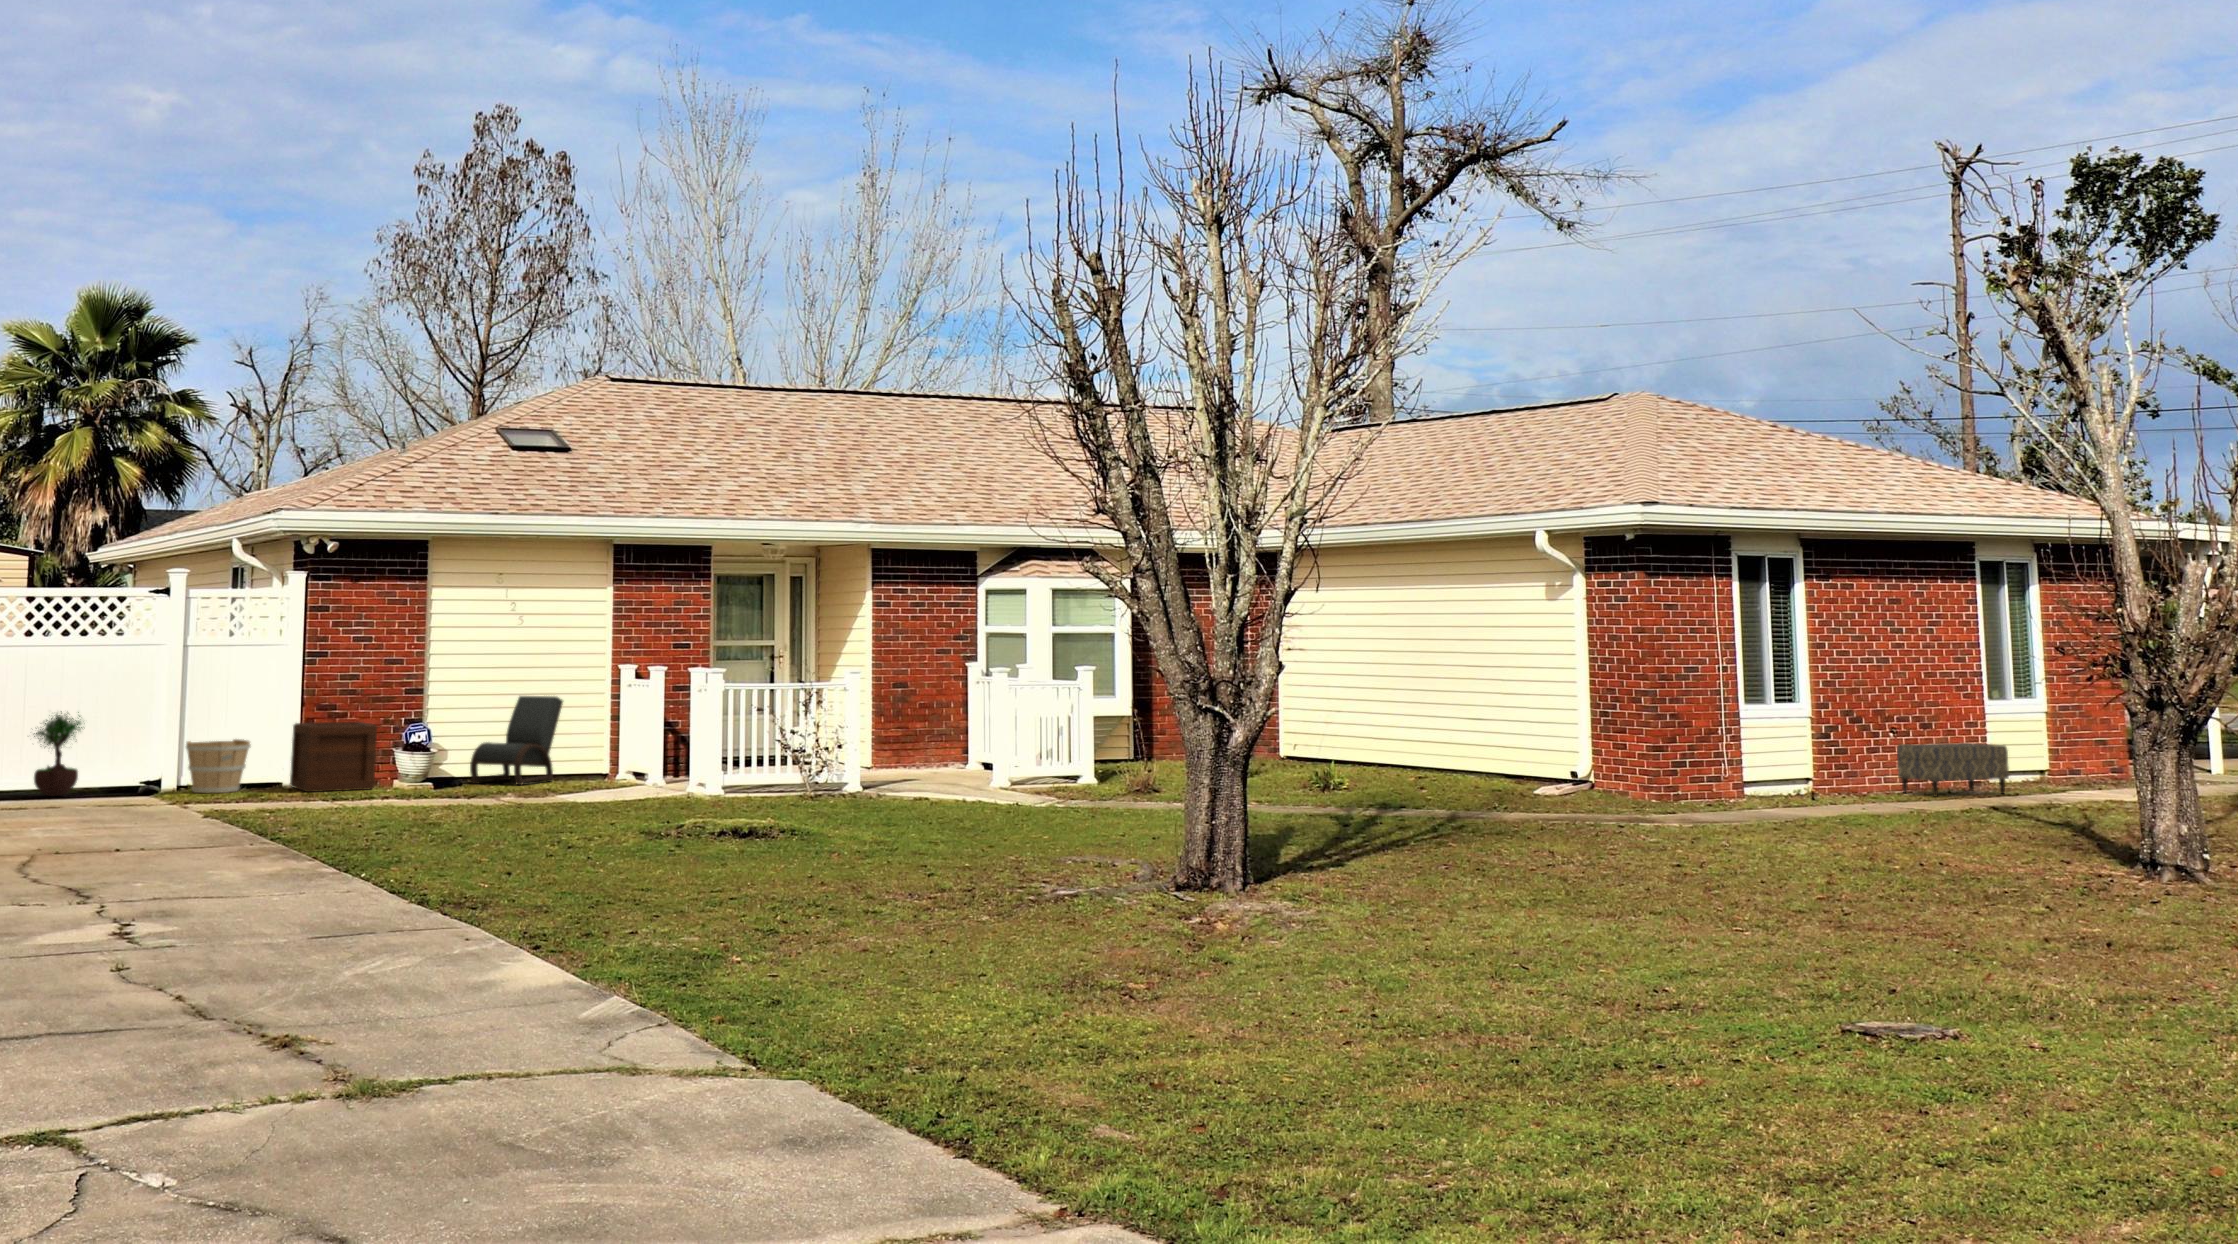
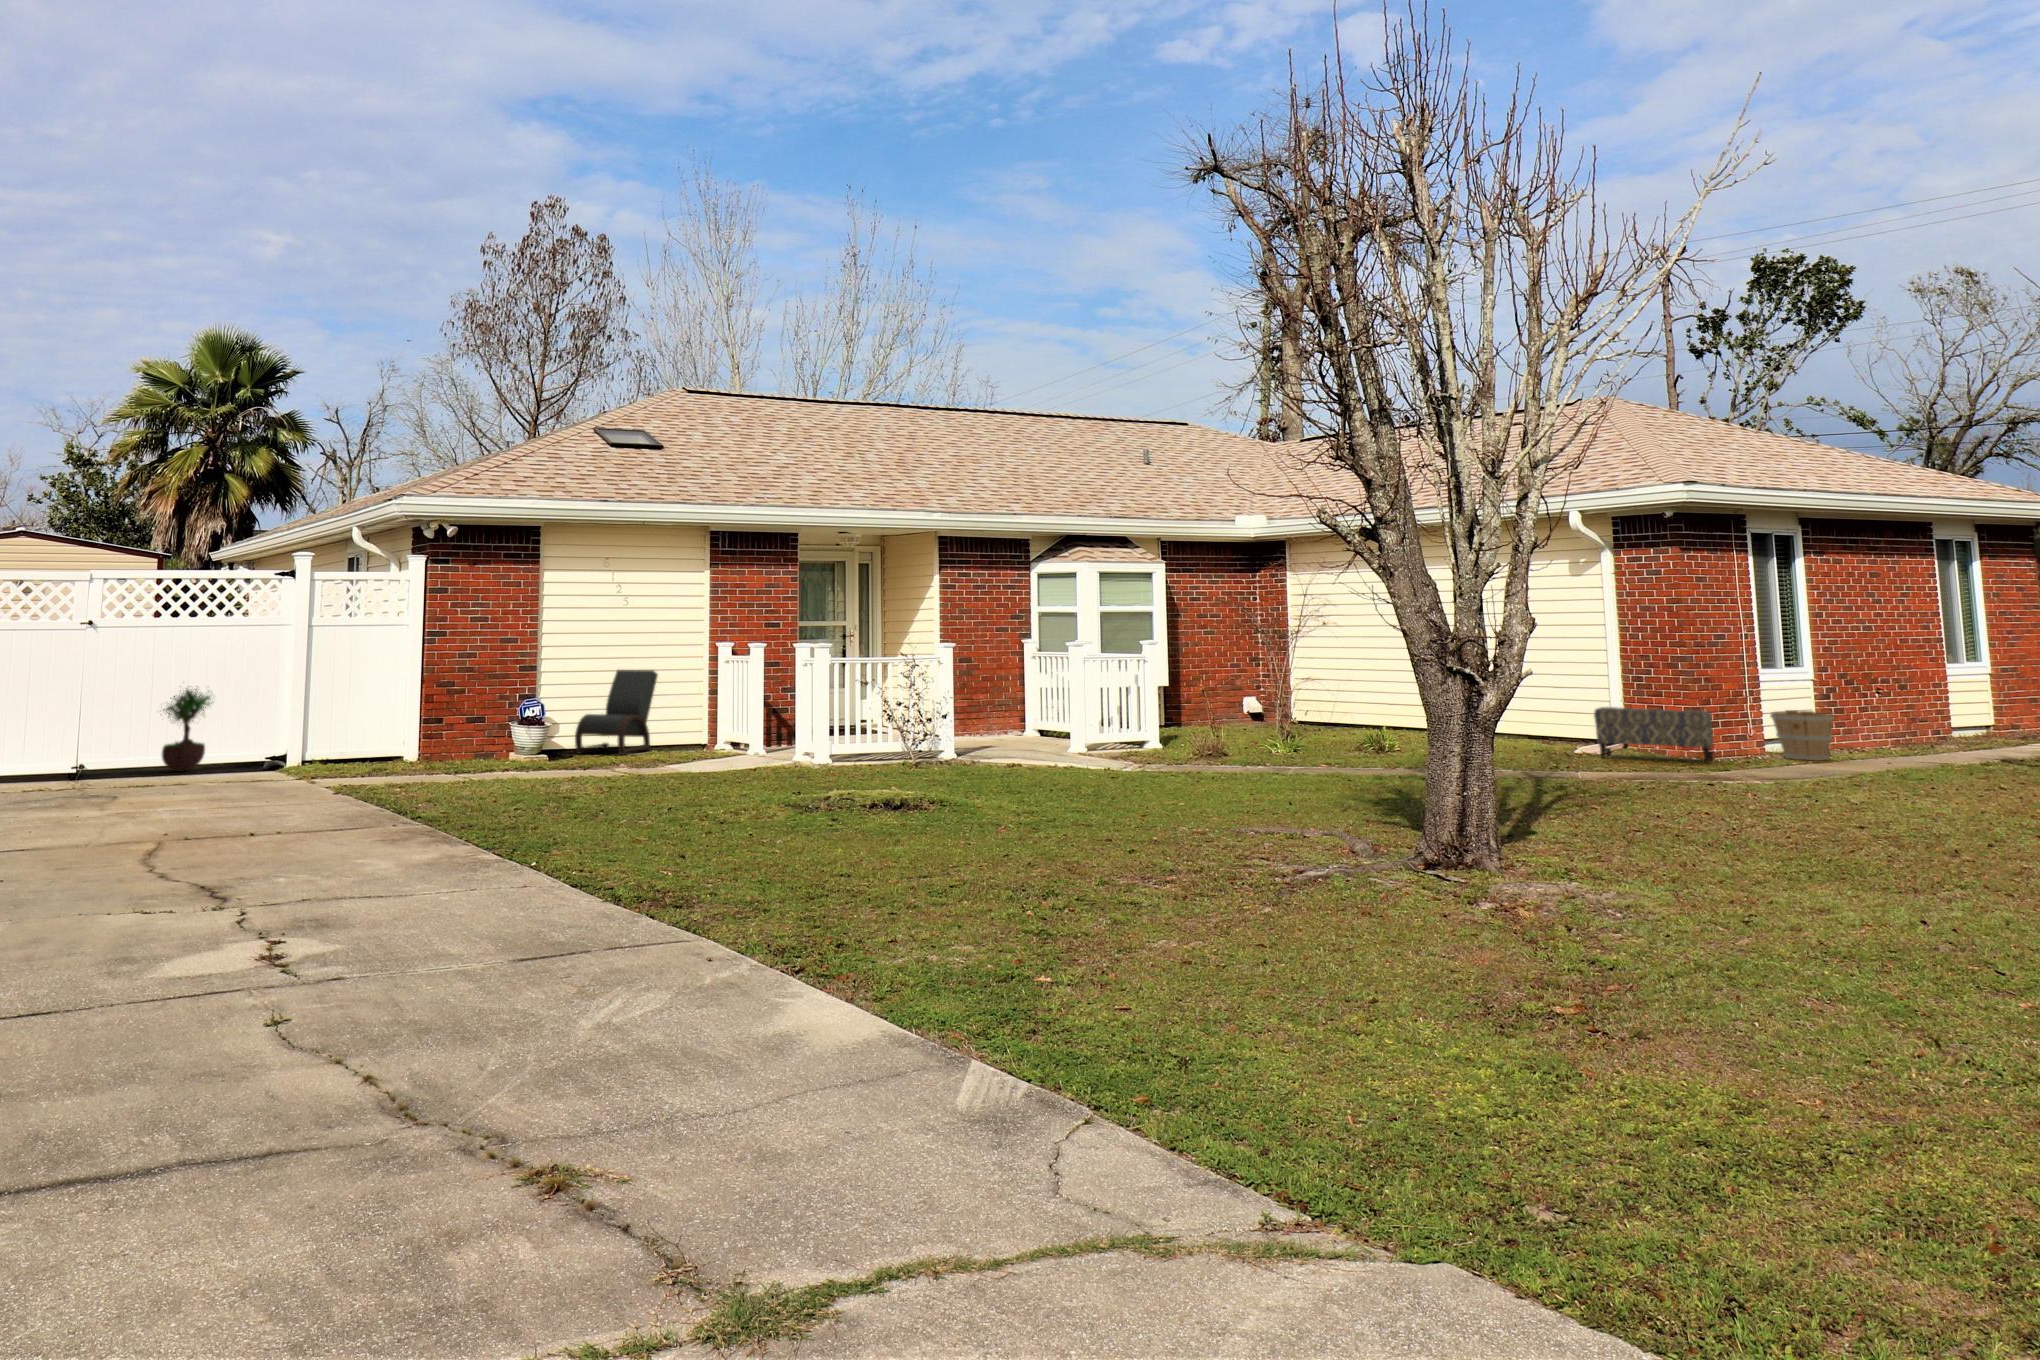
wooden crate: present [290,722,377,792] -> none [407,695,492,764]
wooden bucket: present [186,739,251,793] -> present [1770,710,1834,761]
bench: present [1897,743,2009,797] -> present [1594,707,1714,763]

